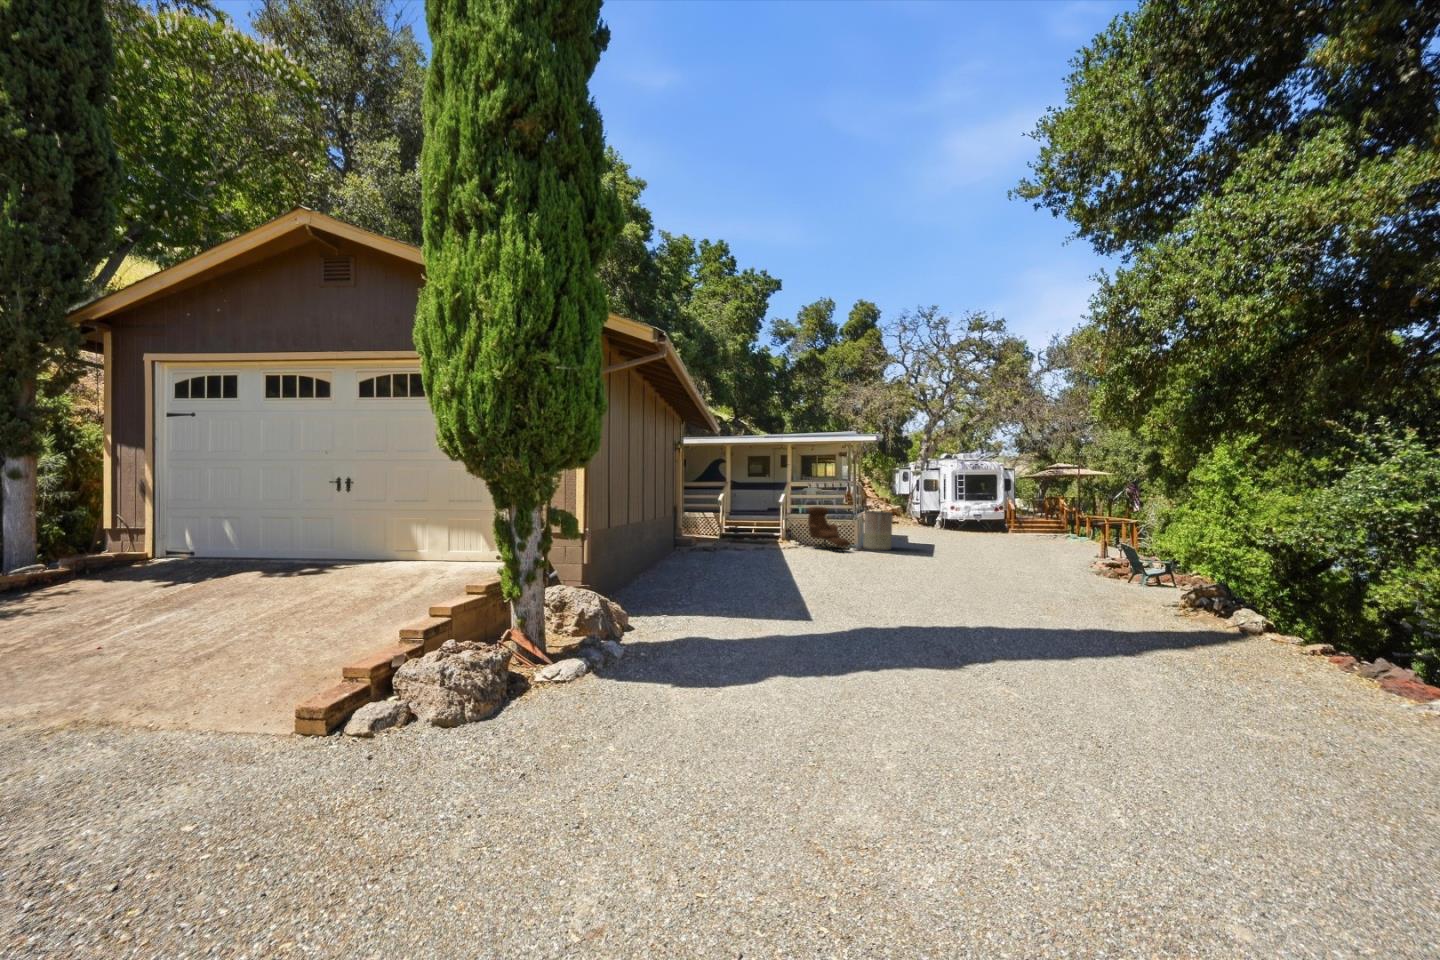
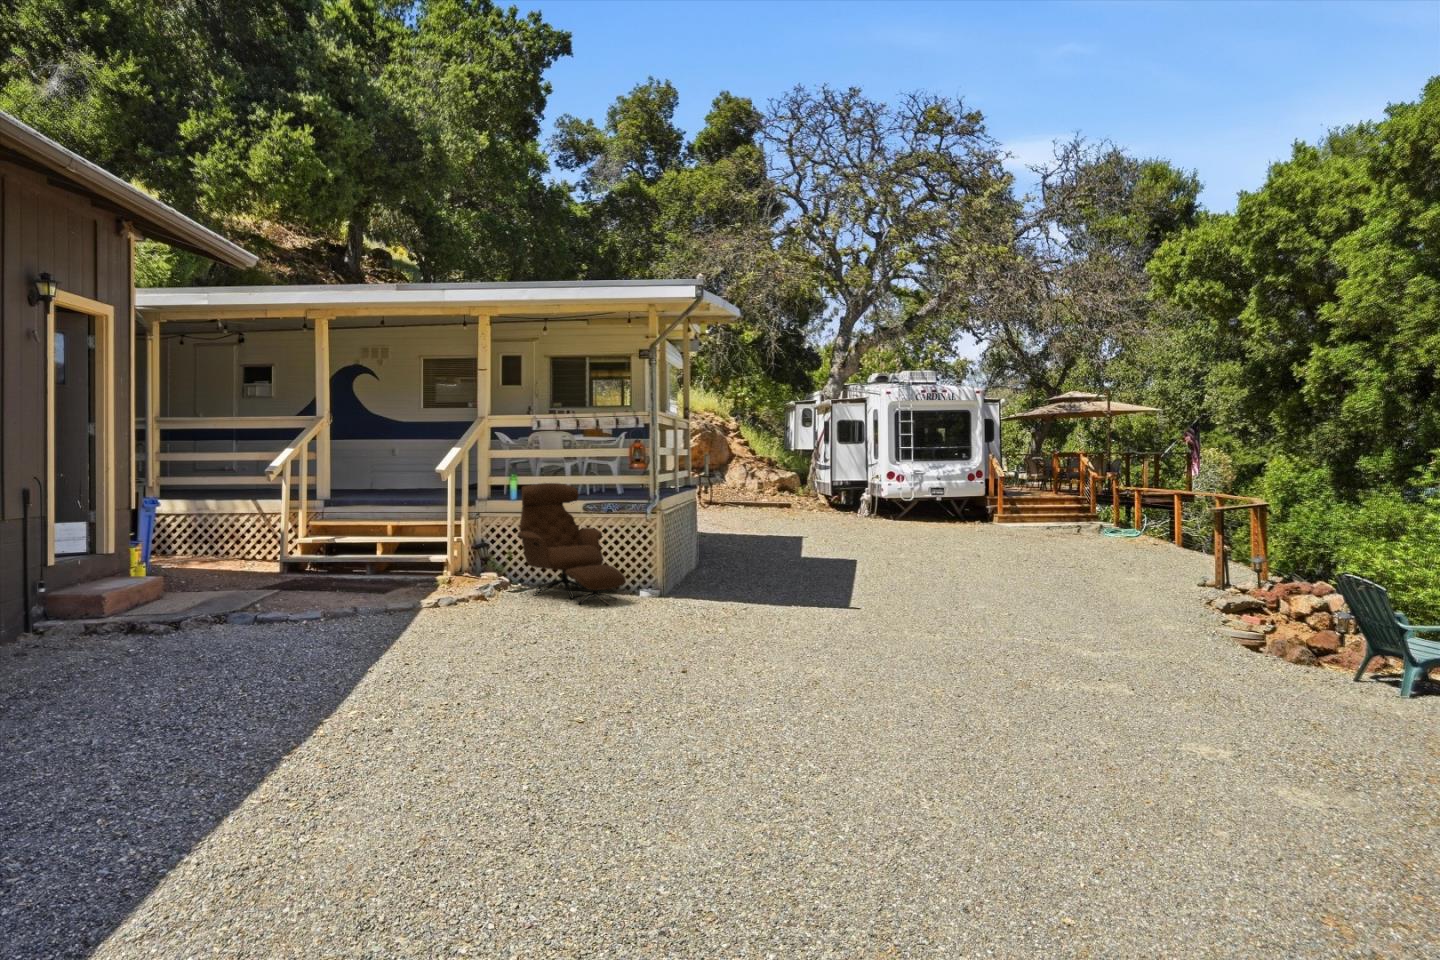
trash can: present [863,511,893,550] -> none [671,491,742,590]

